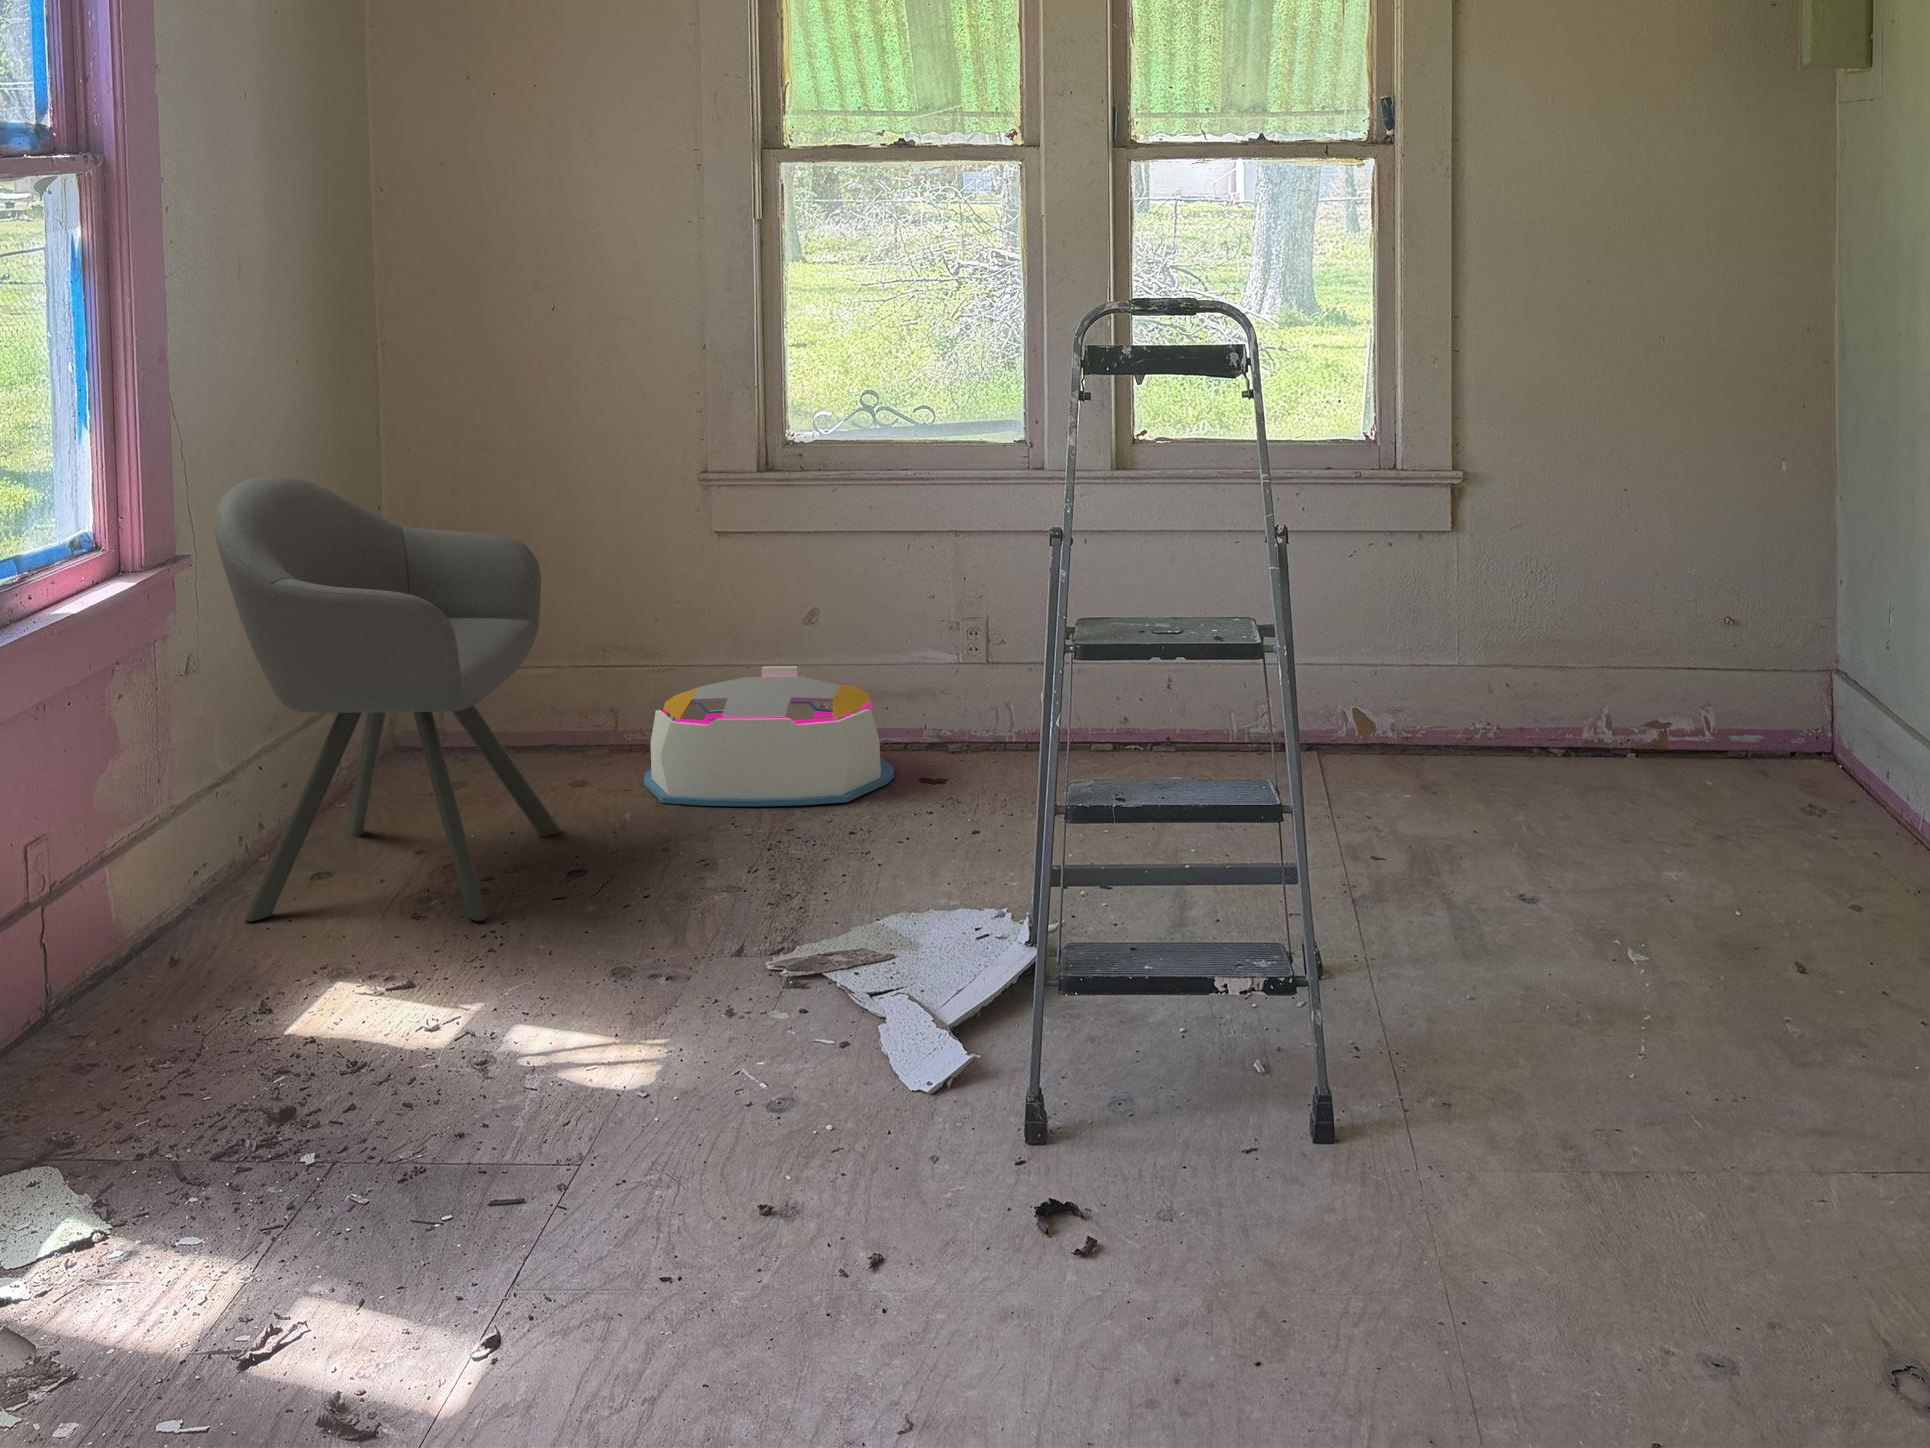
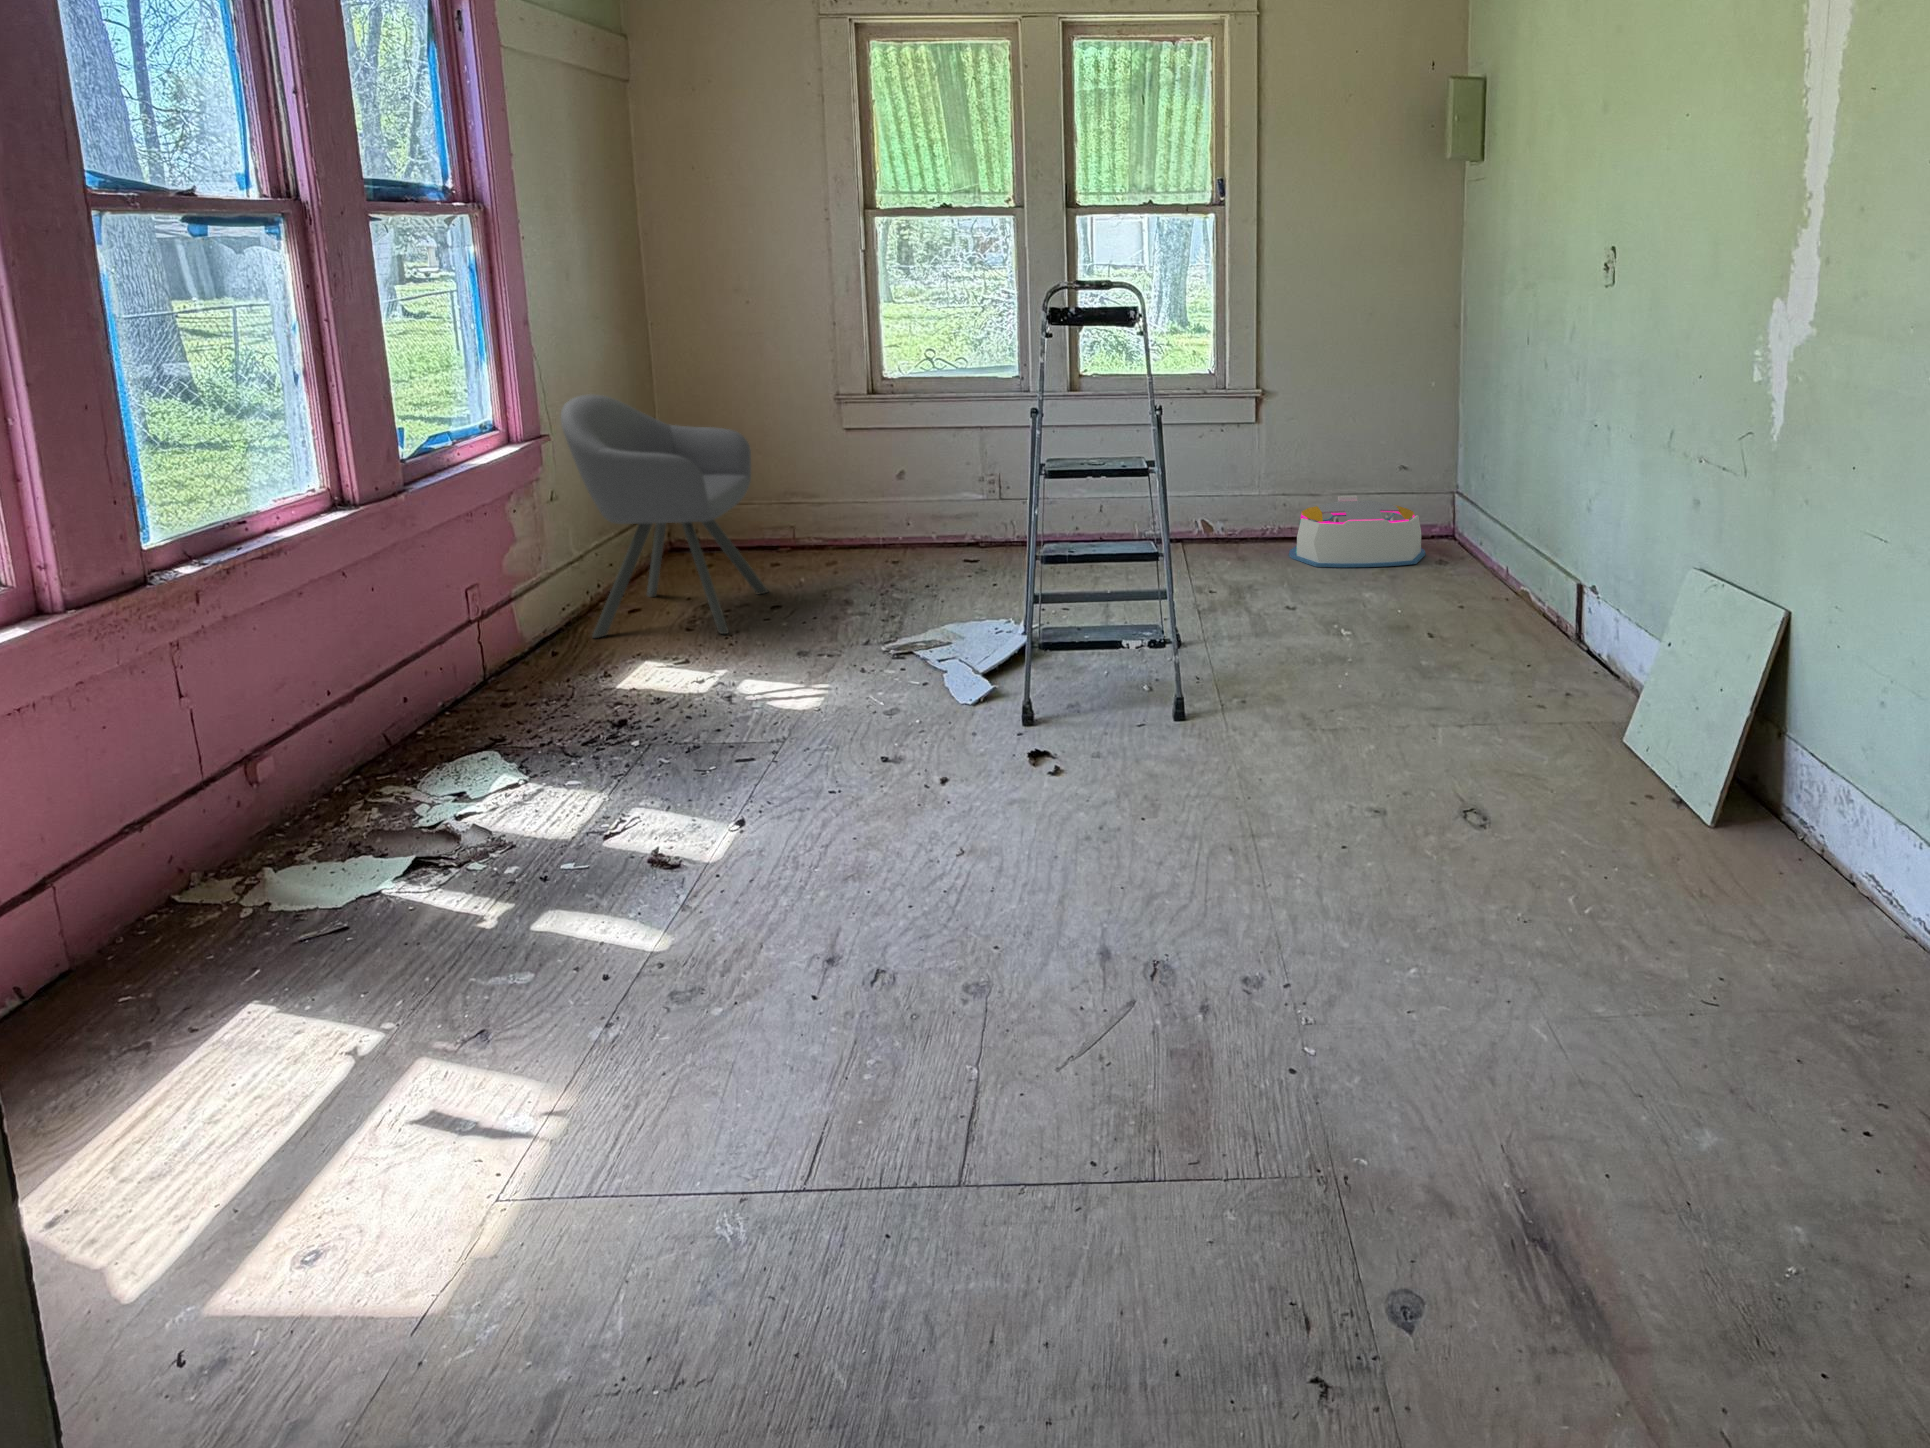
storage bin: present [644,666,894,806] -> present [1289,496,1425,567]

